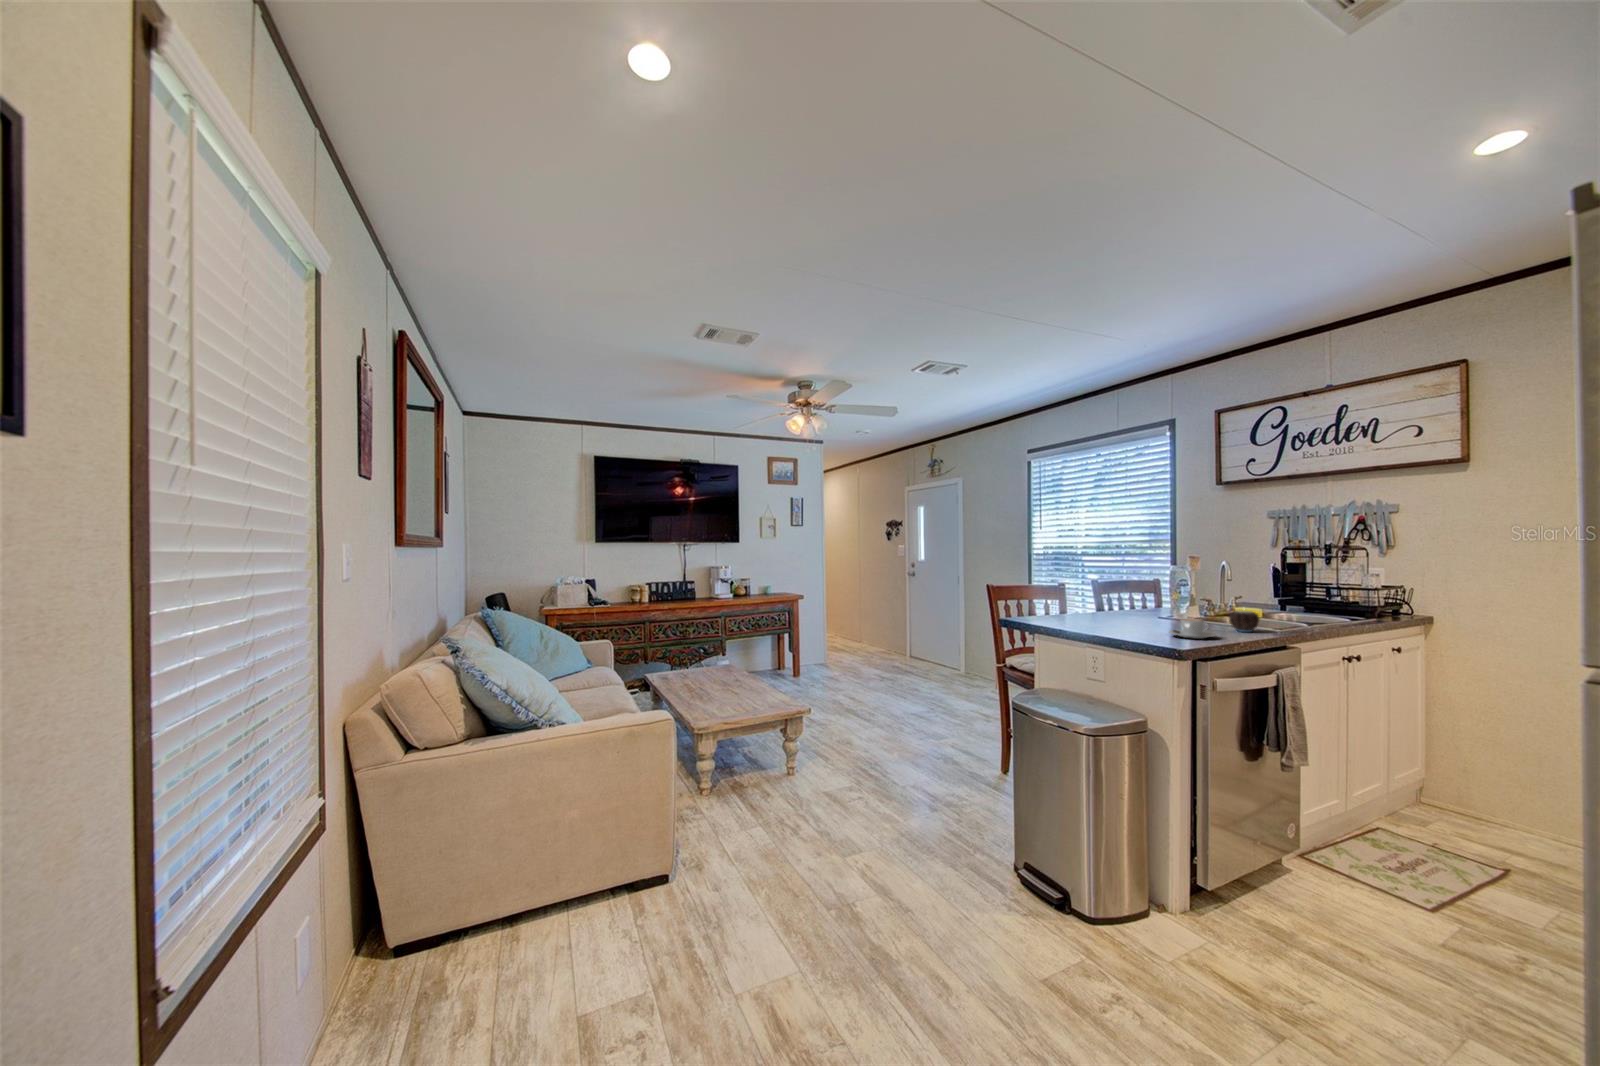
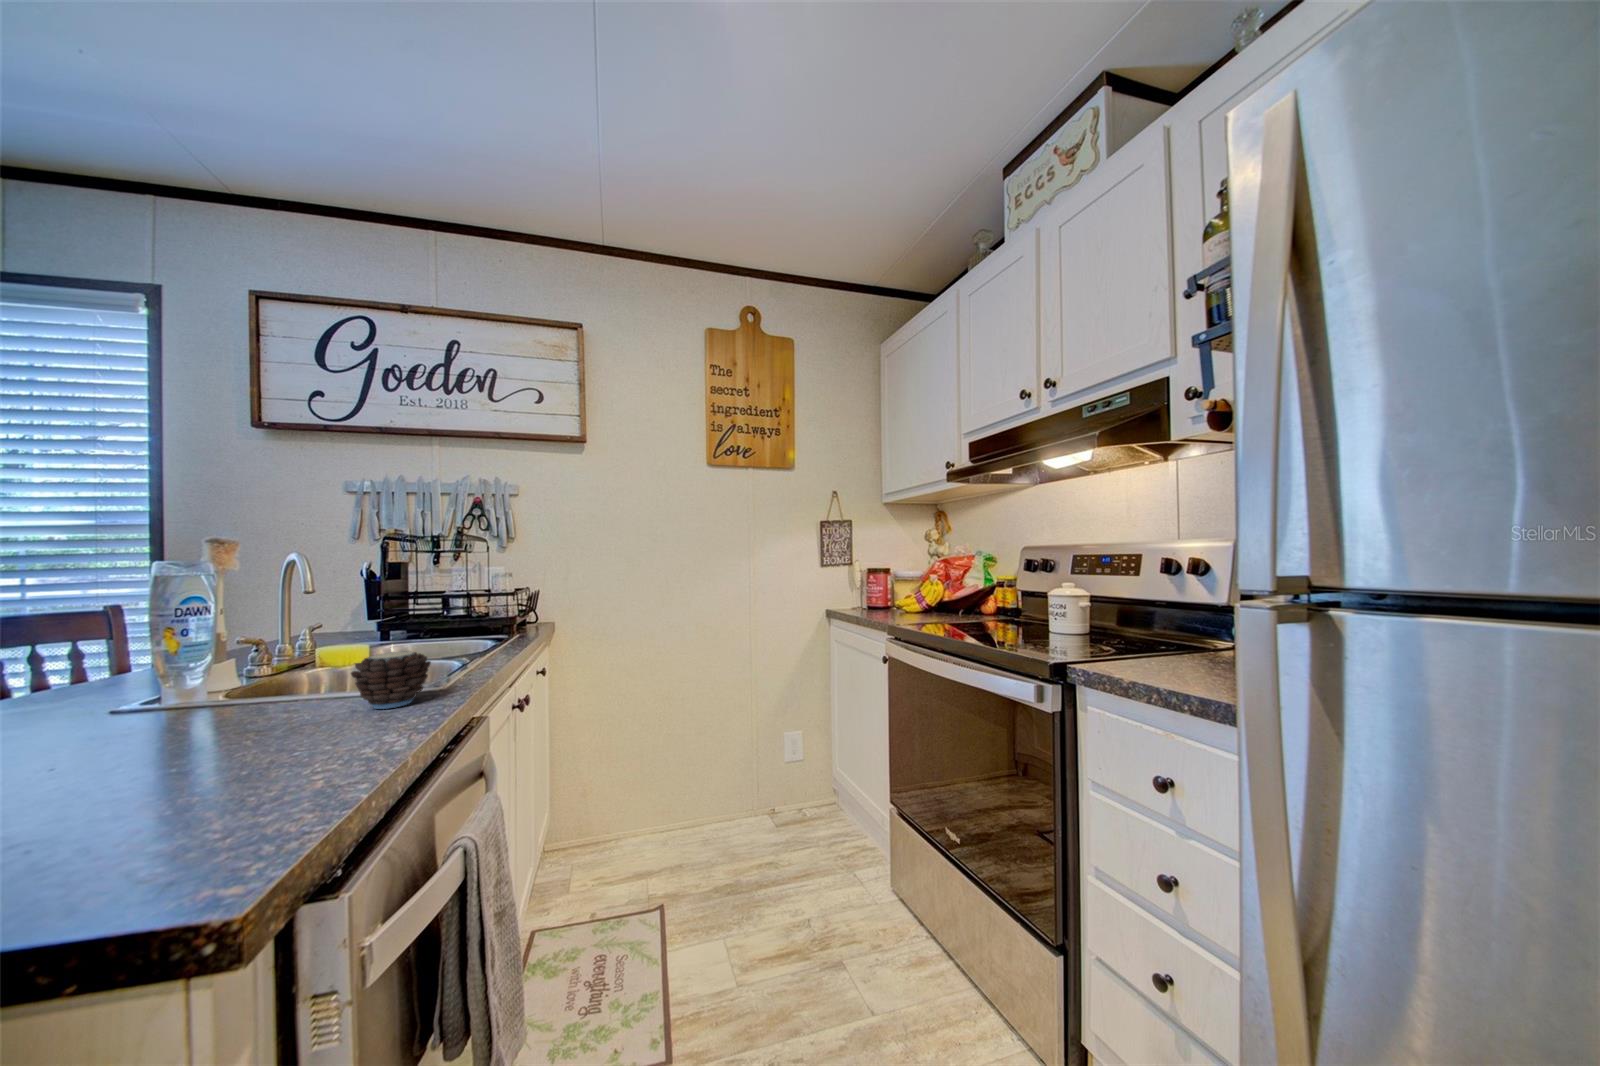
coffee cup: present [1169,619,1217,639] -> none [165,706,361,793]

